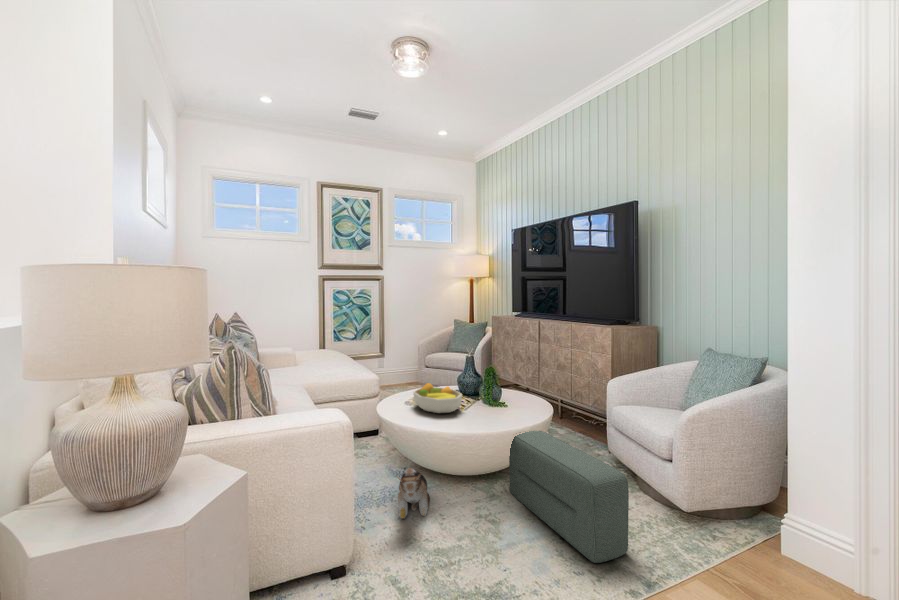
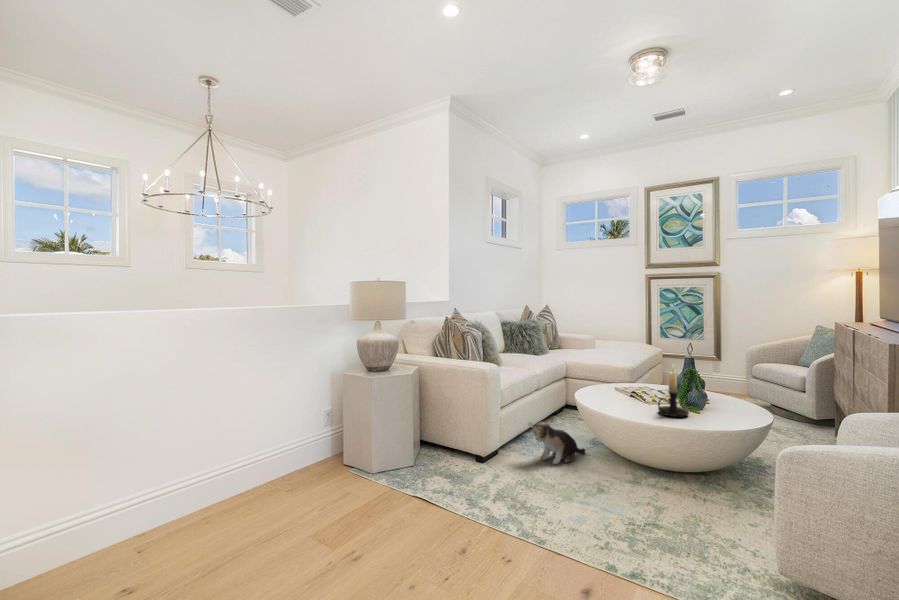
candle holder: none [490,365,516,418] -> present [658,365,689,417]
fruit bowl: present [413,383,462,413] -> none [605,372,648,401]
pouf: present [509,431,629,563] -> none [608,429,686,559]

